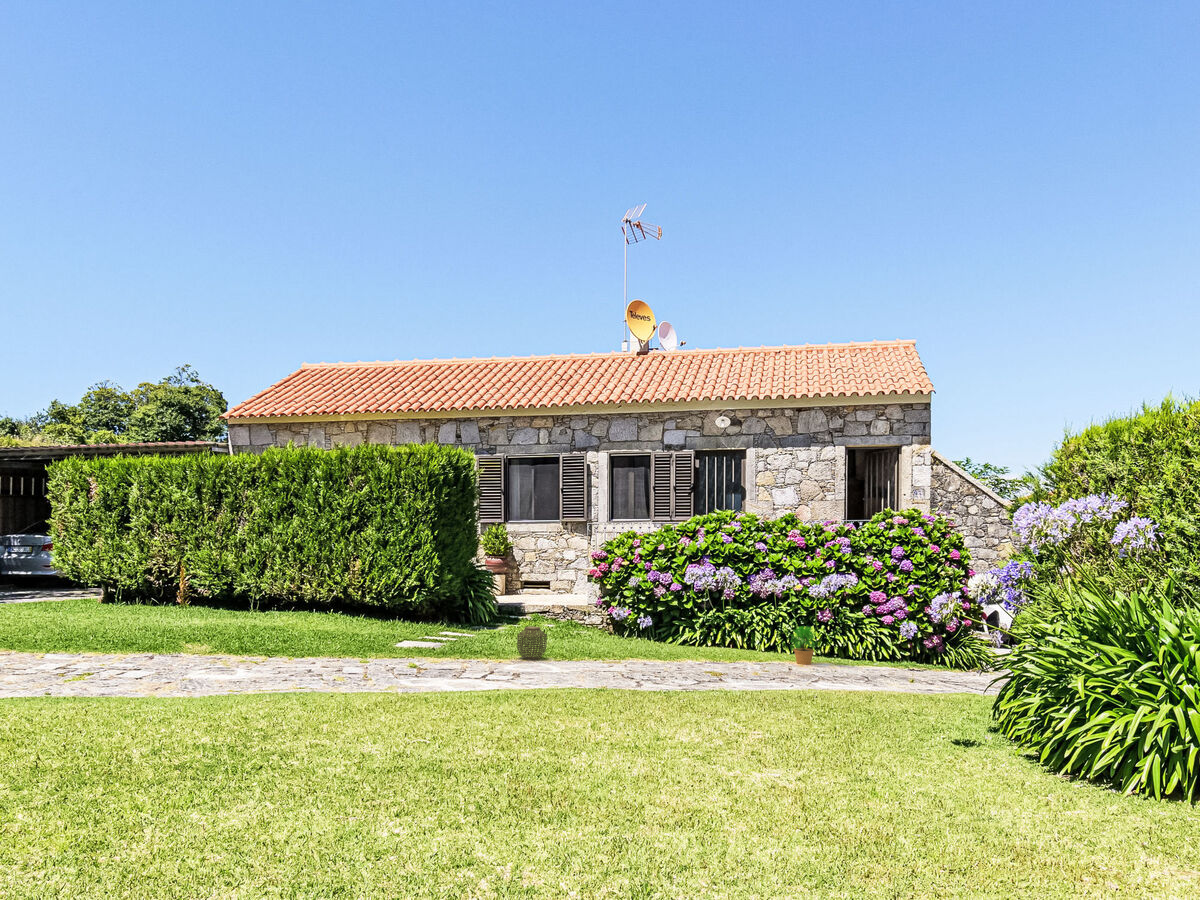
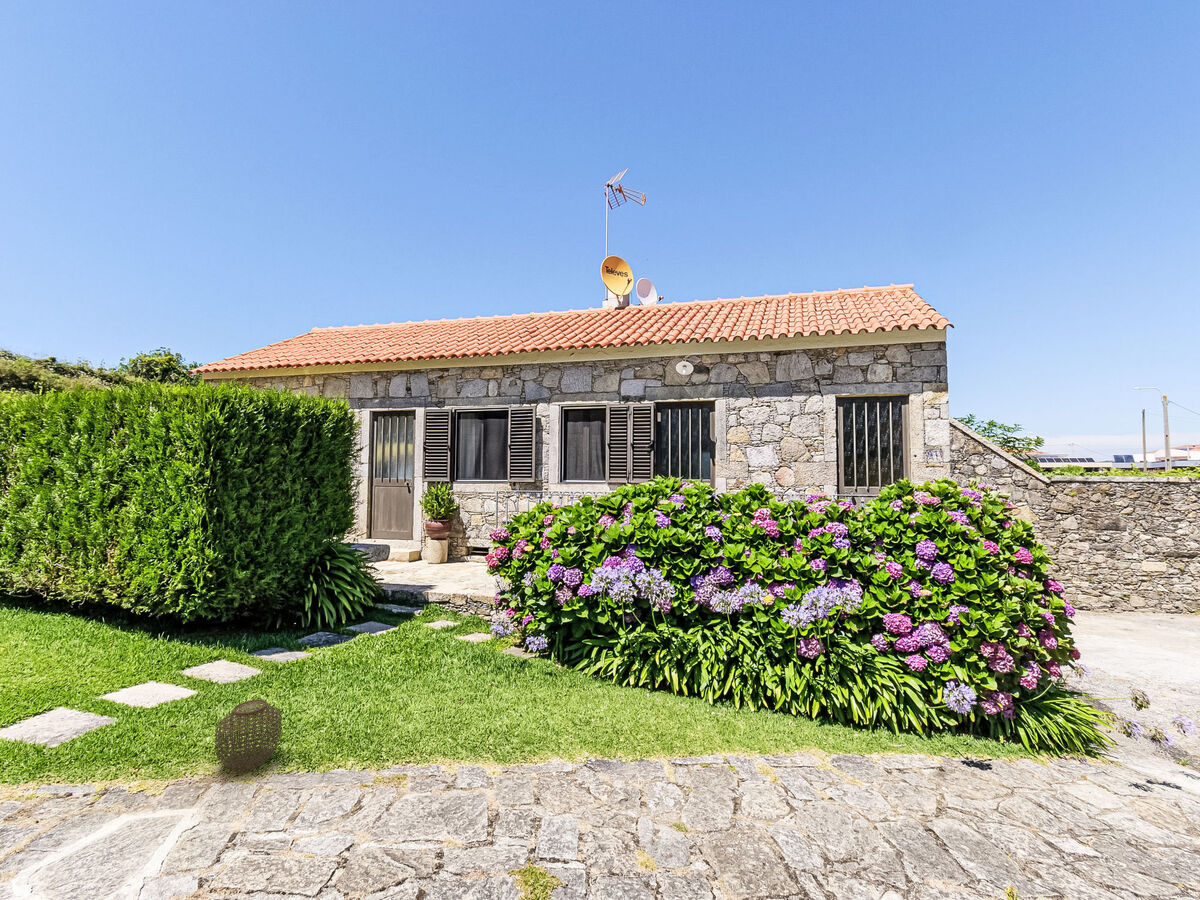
potted plant: present [791,626,815,665] -> none [738,714,802,800]

